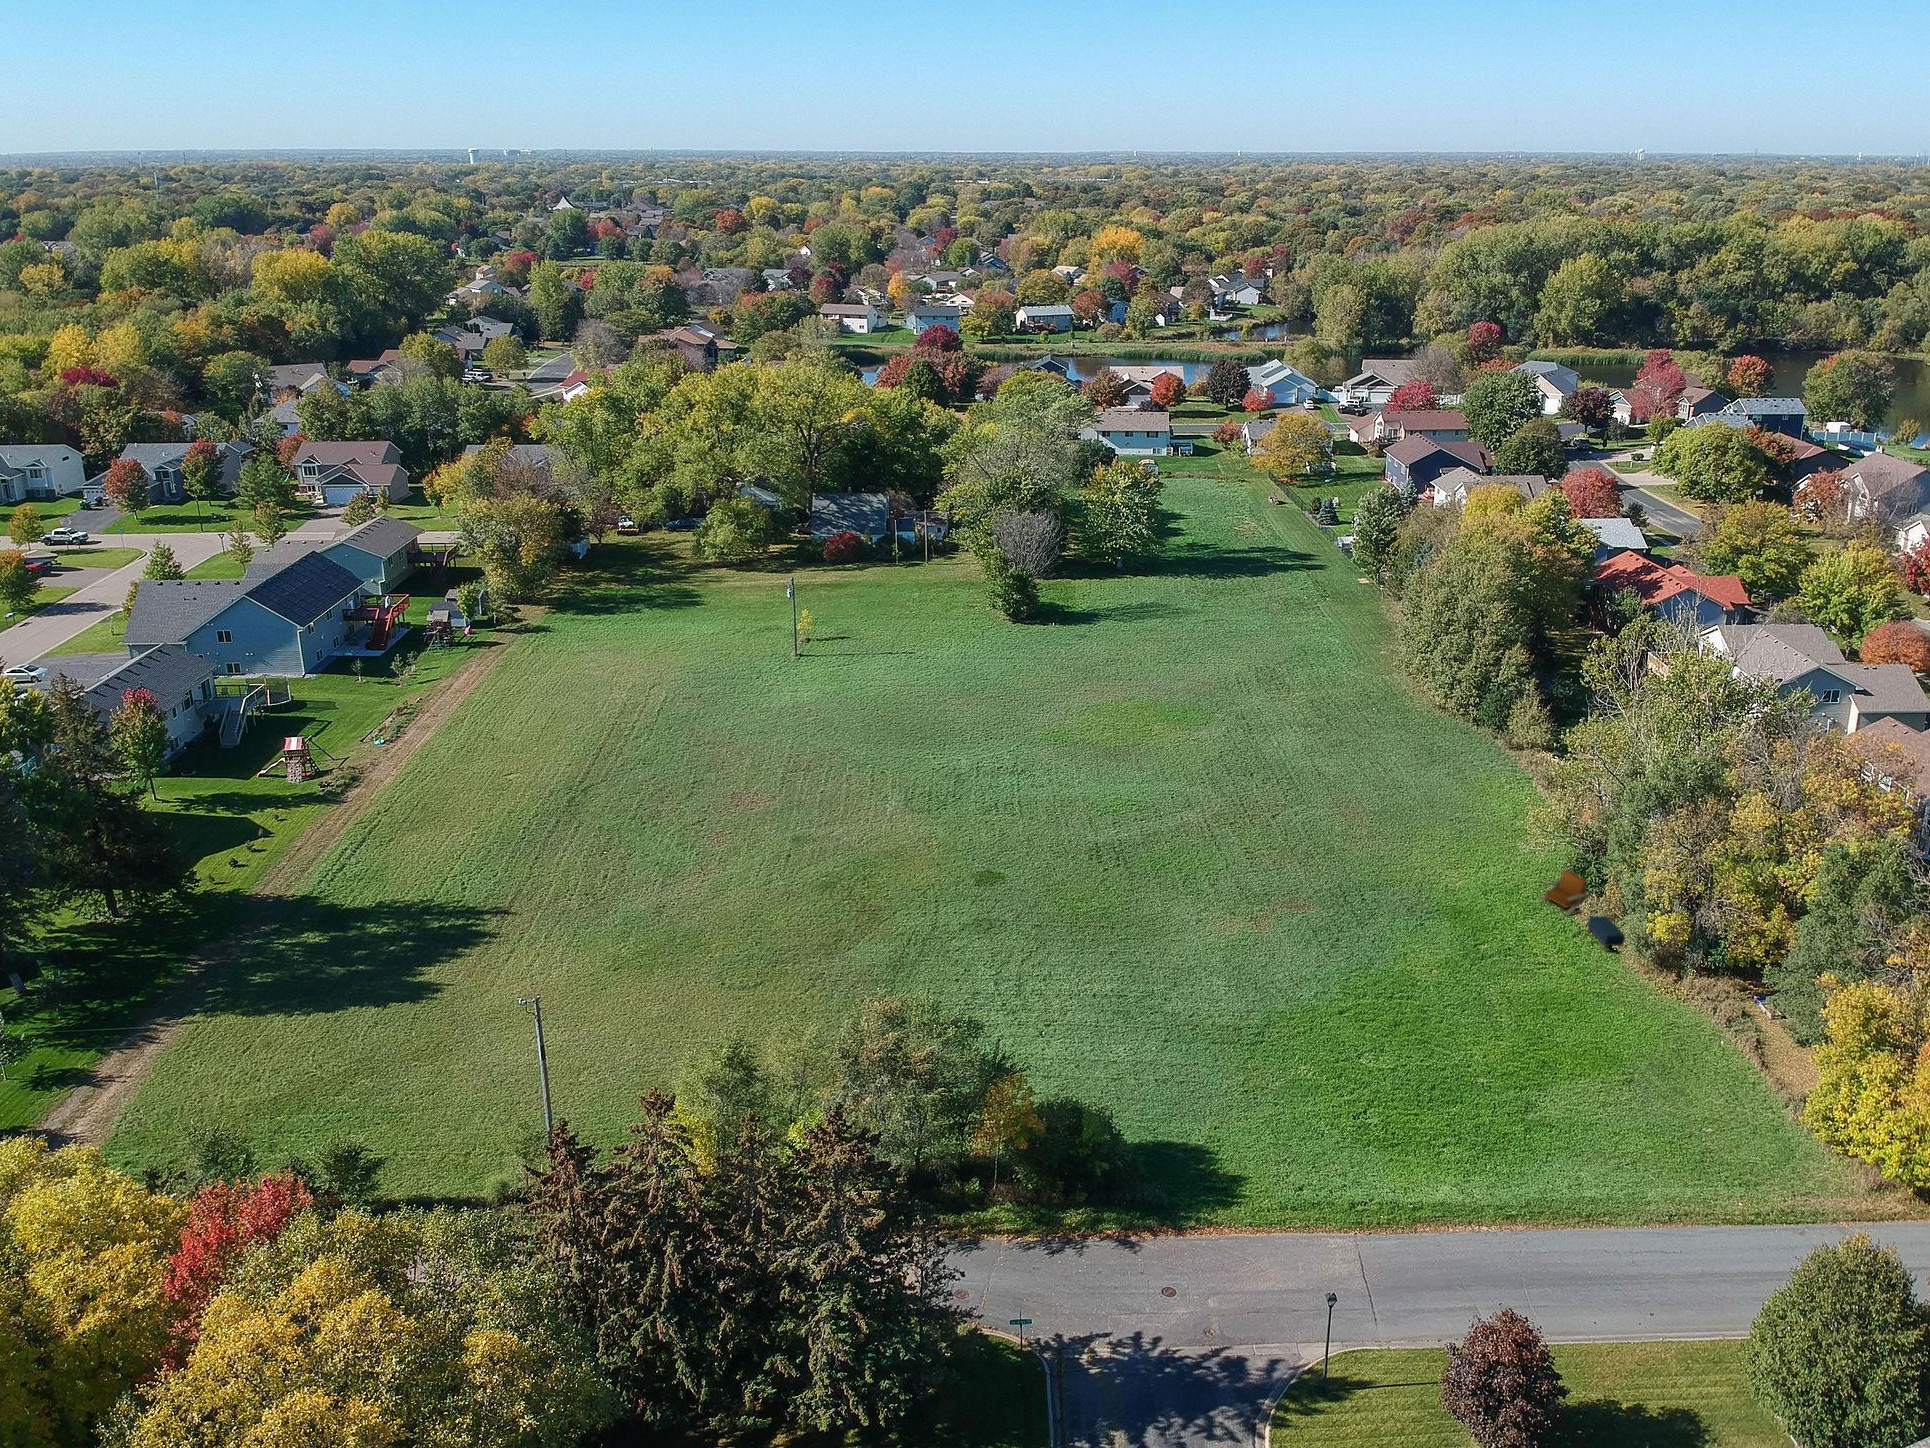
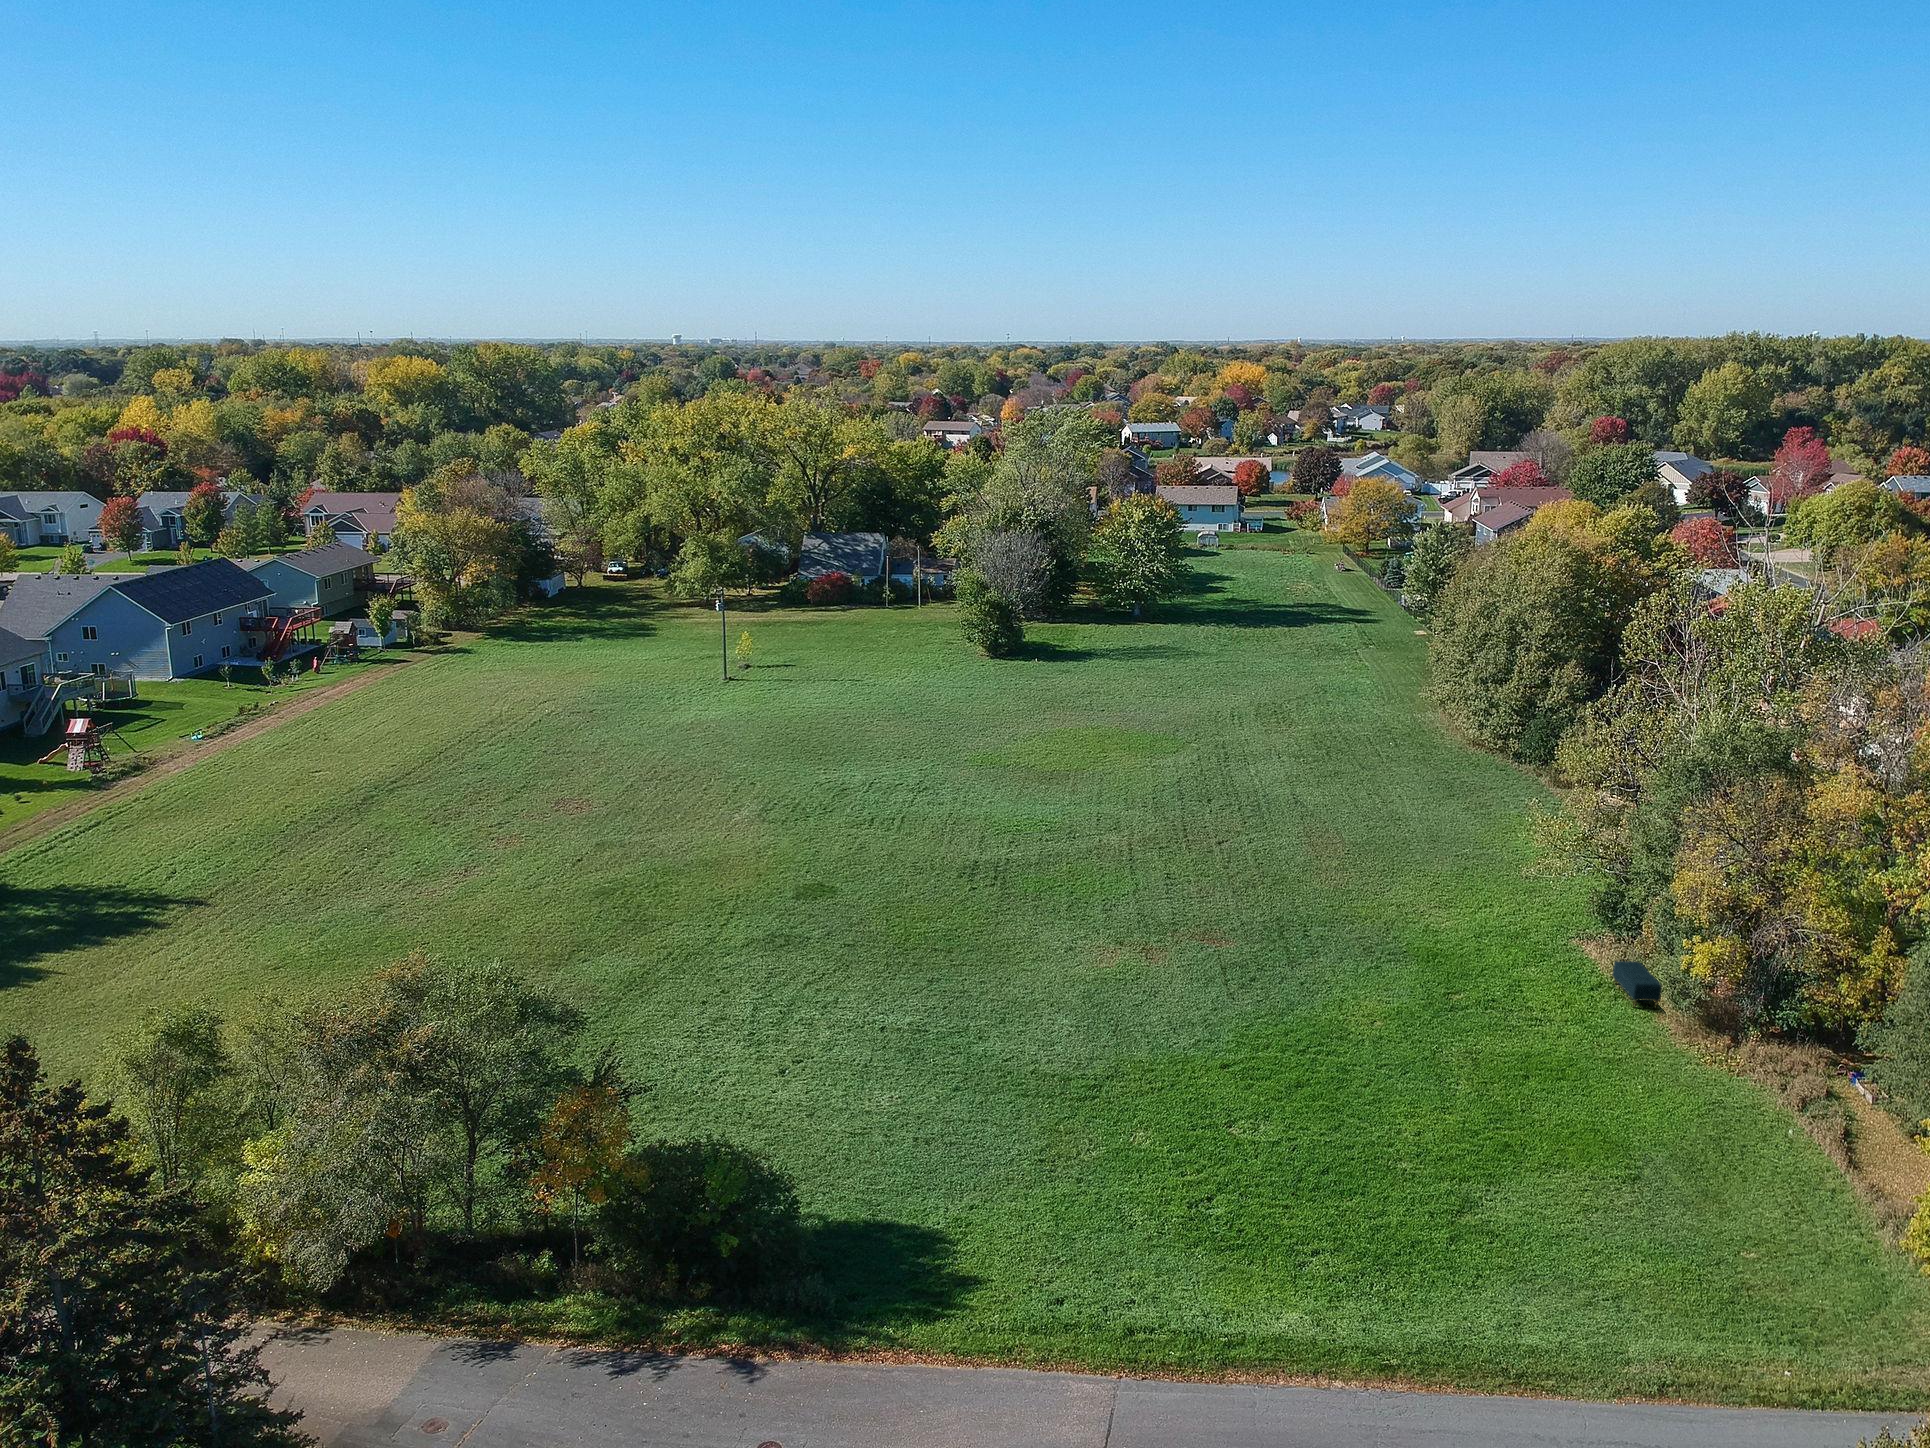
lounge chair: present [1541,870,1590,916] -> none [1553,903,1623,964]

